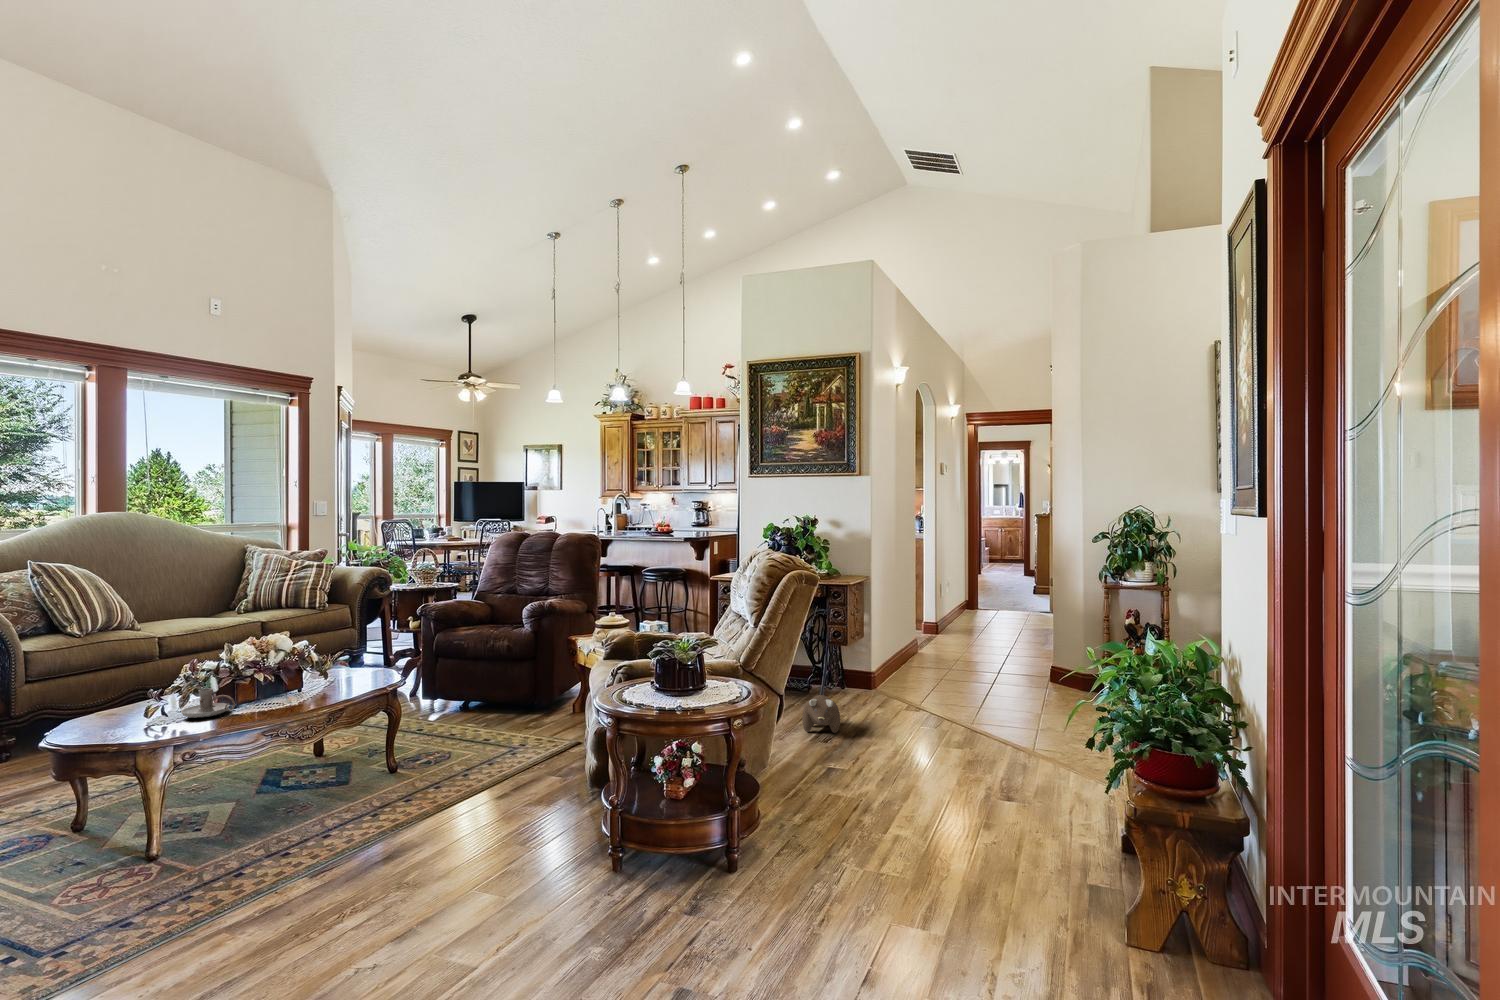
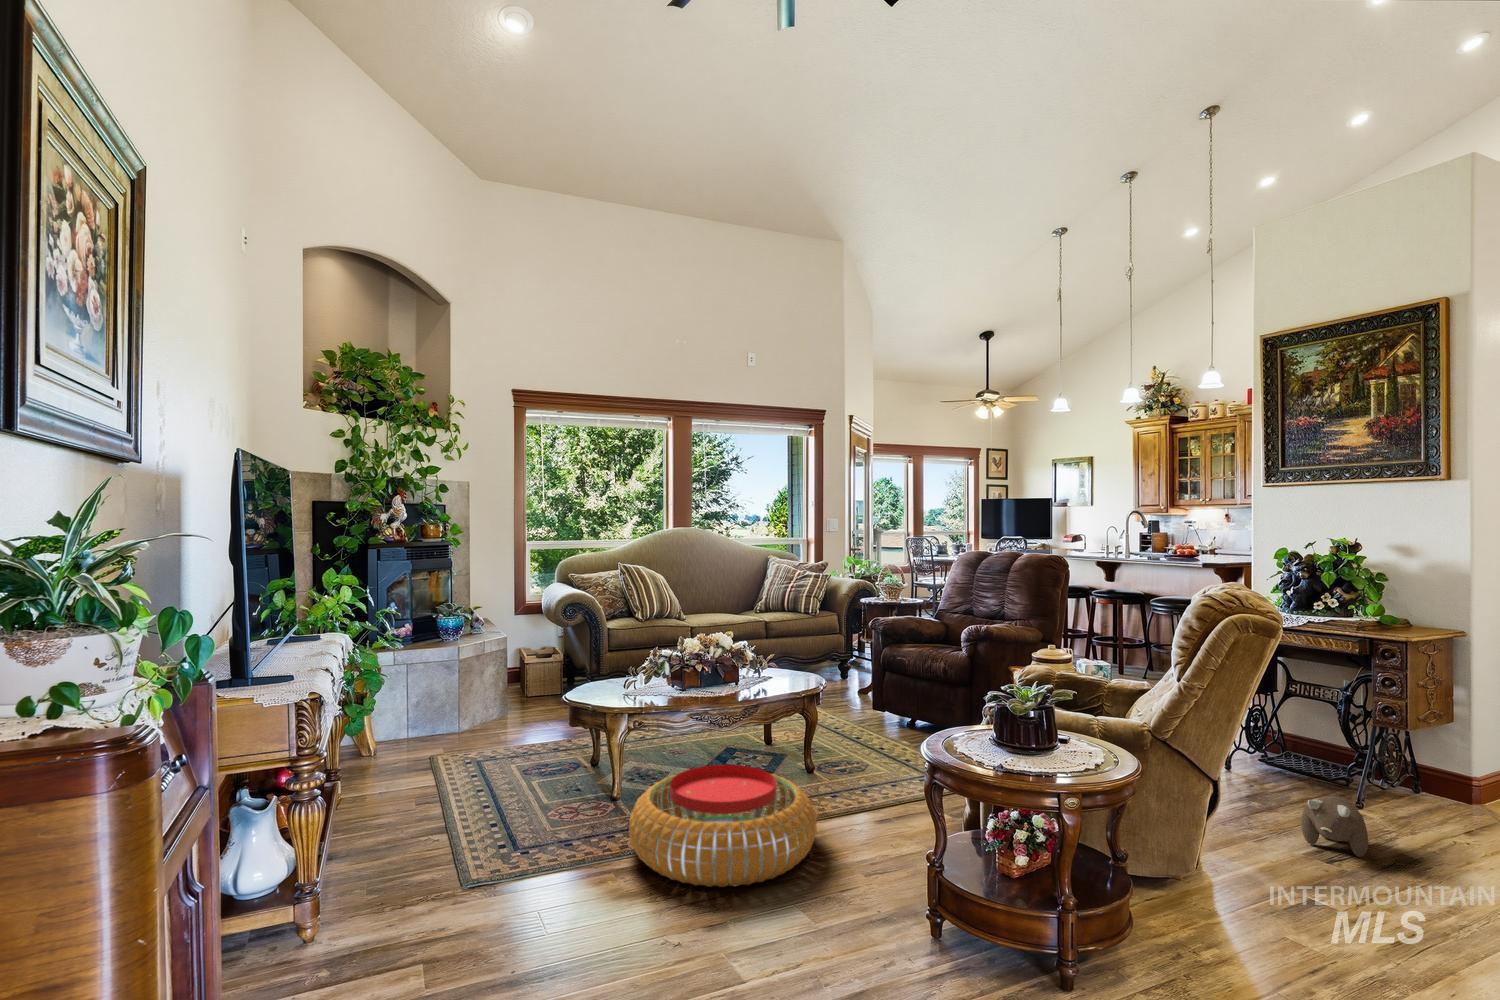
candle holder: present [181,688,235,718] -> none [647,672,678,695]
pouf: none [225,772,467,918] -> present [629,765,817,887]

